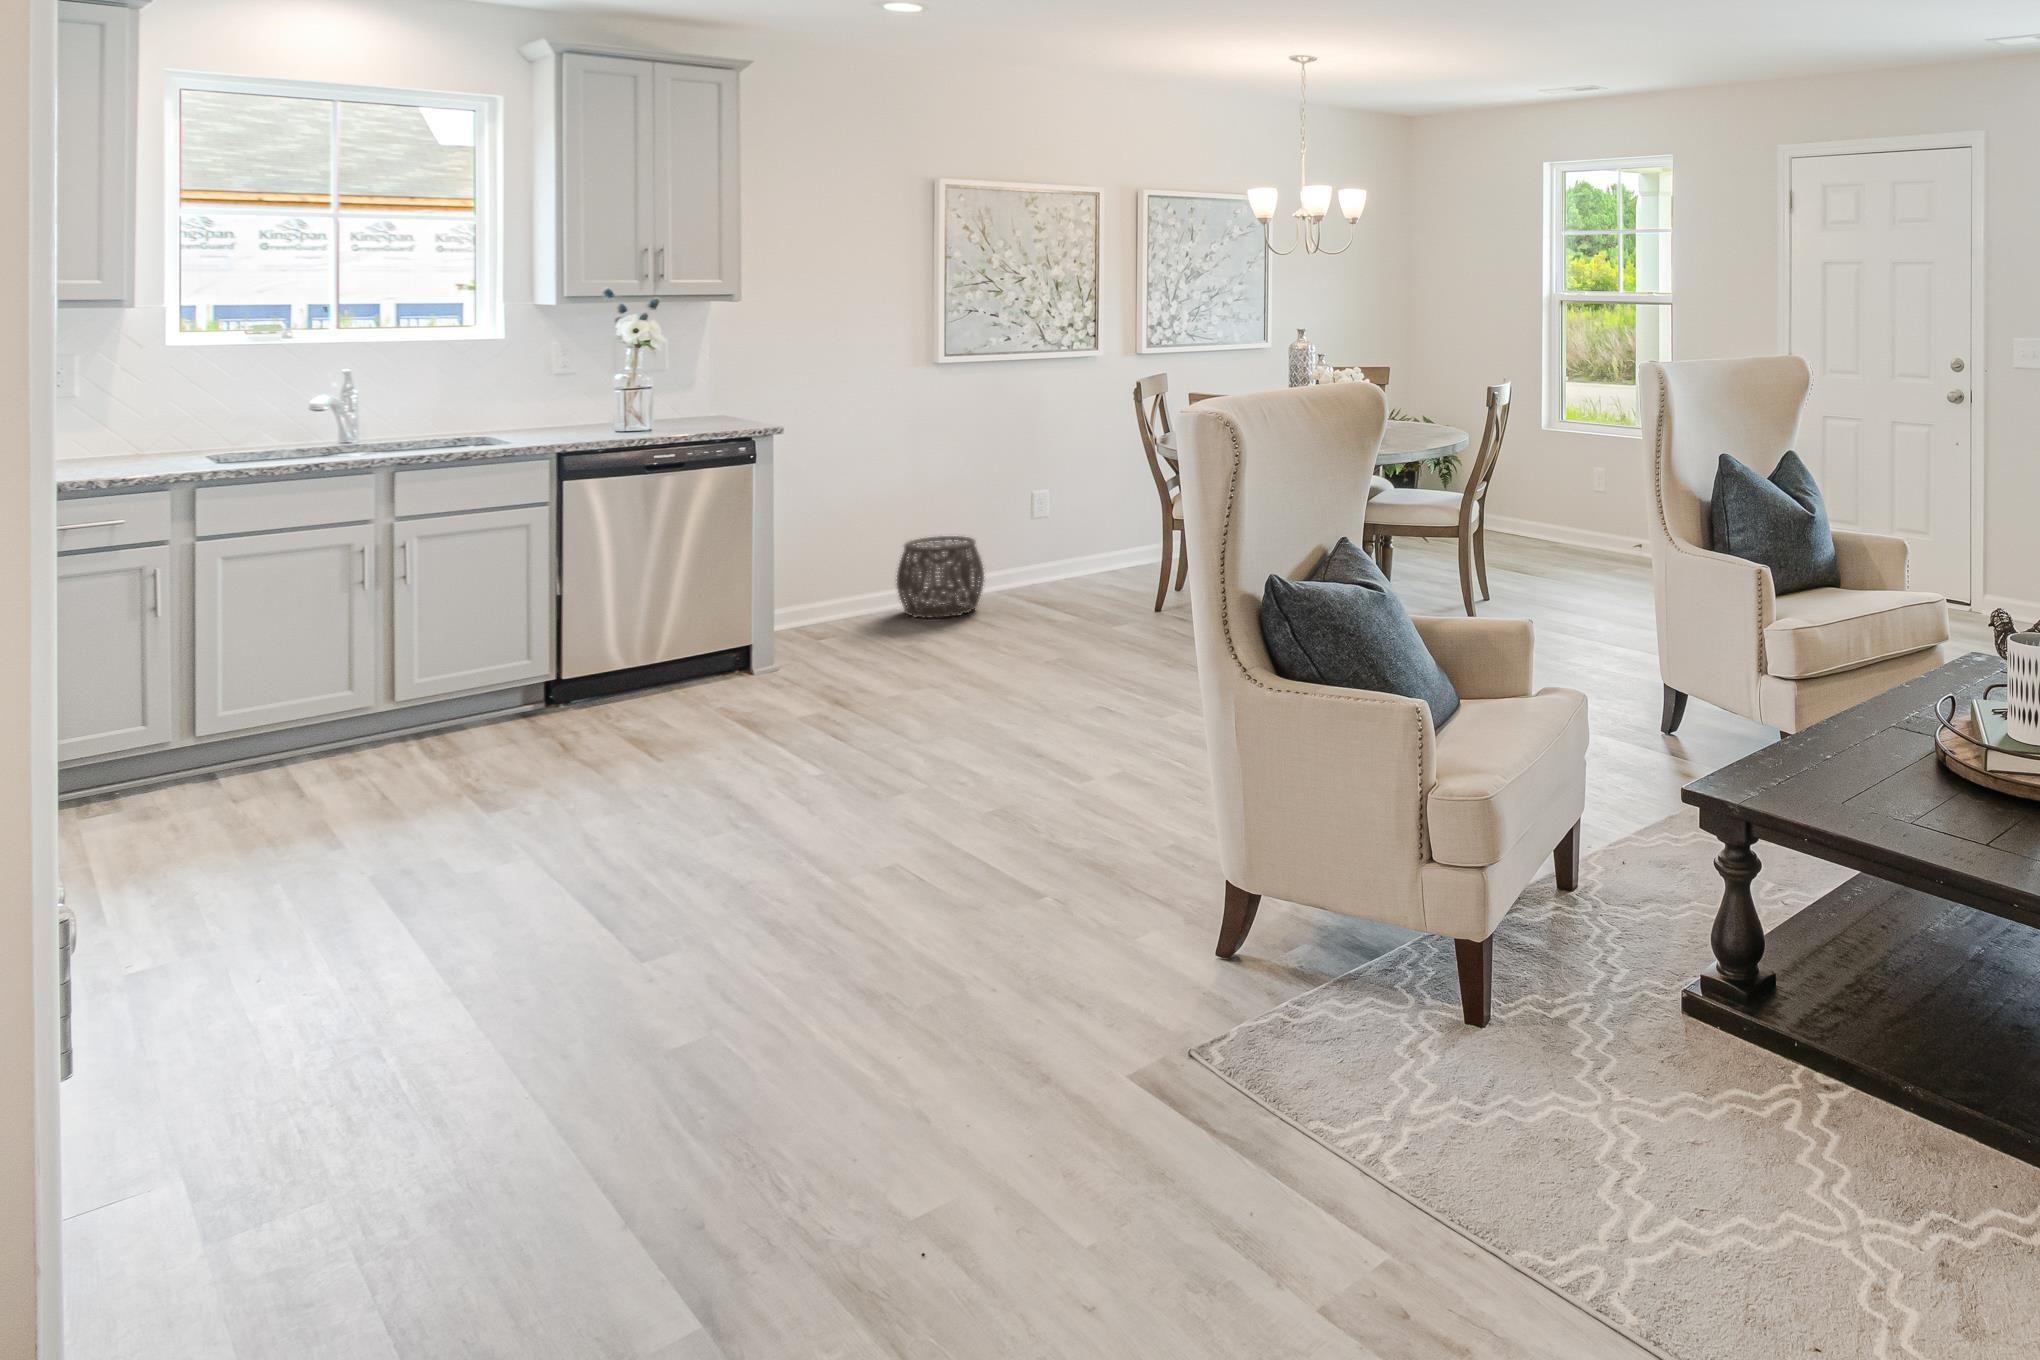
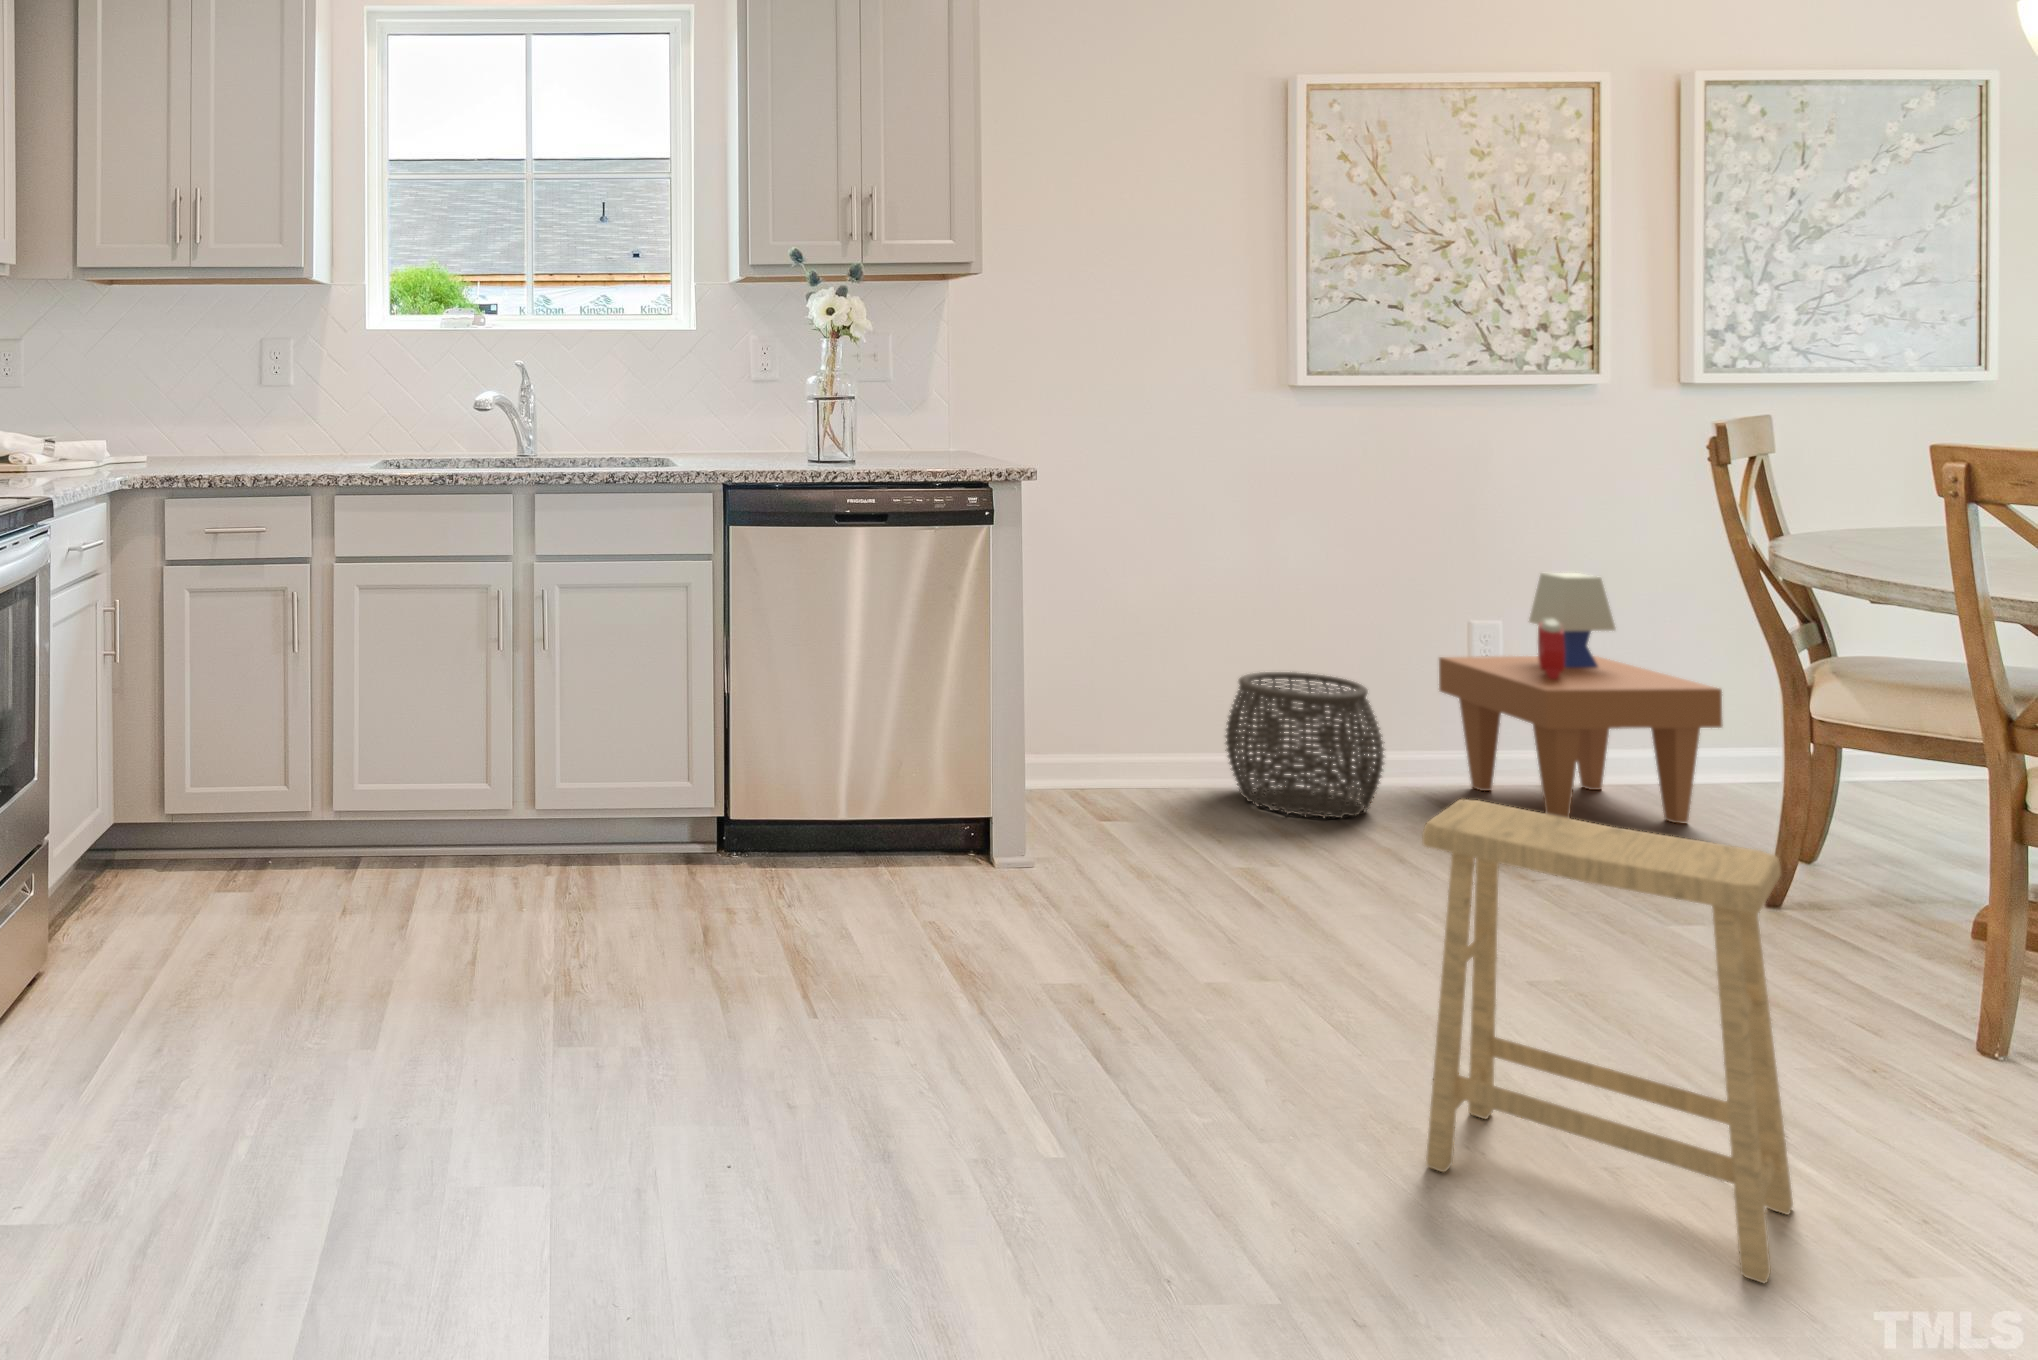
side table: none [1016,463,1144,599] -> present [1439,573,1723,823]
footstool: none [982,575,1115,733] -> present [1422,799,1793,1283]

